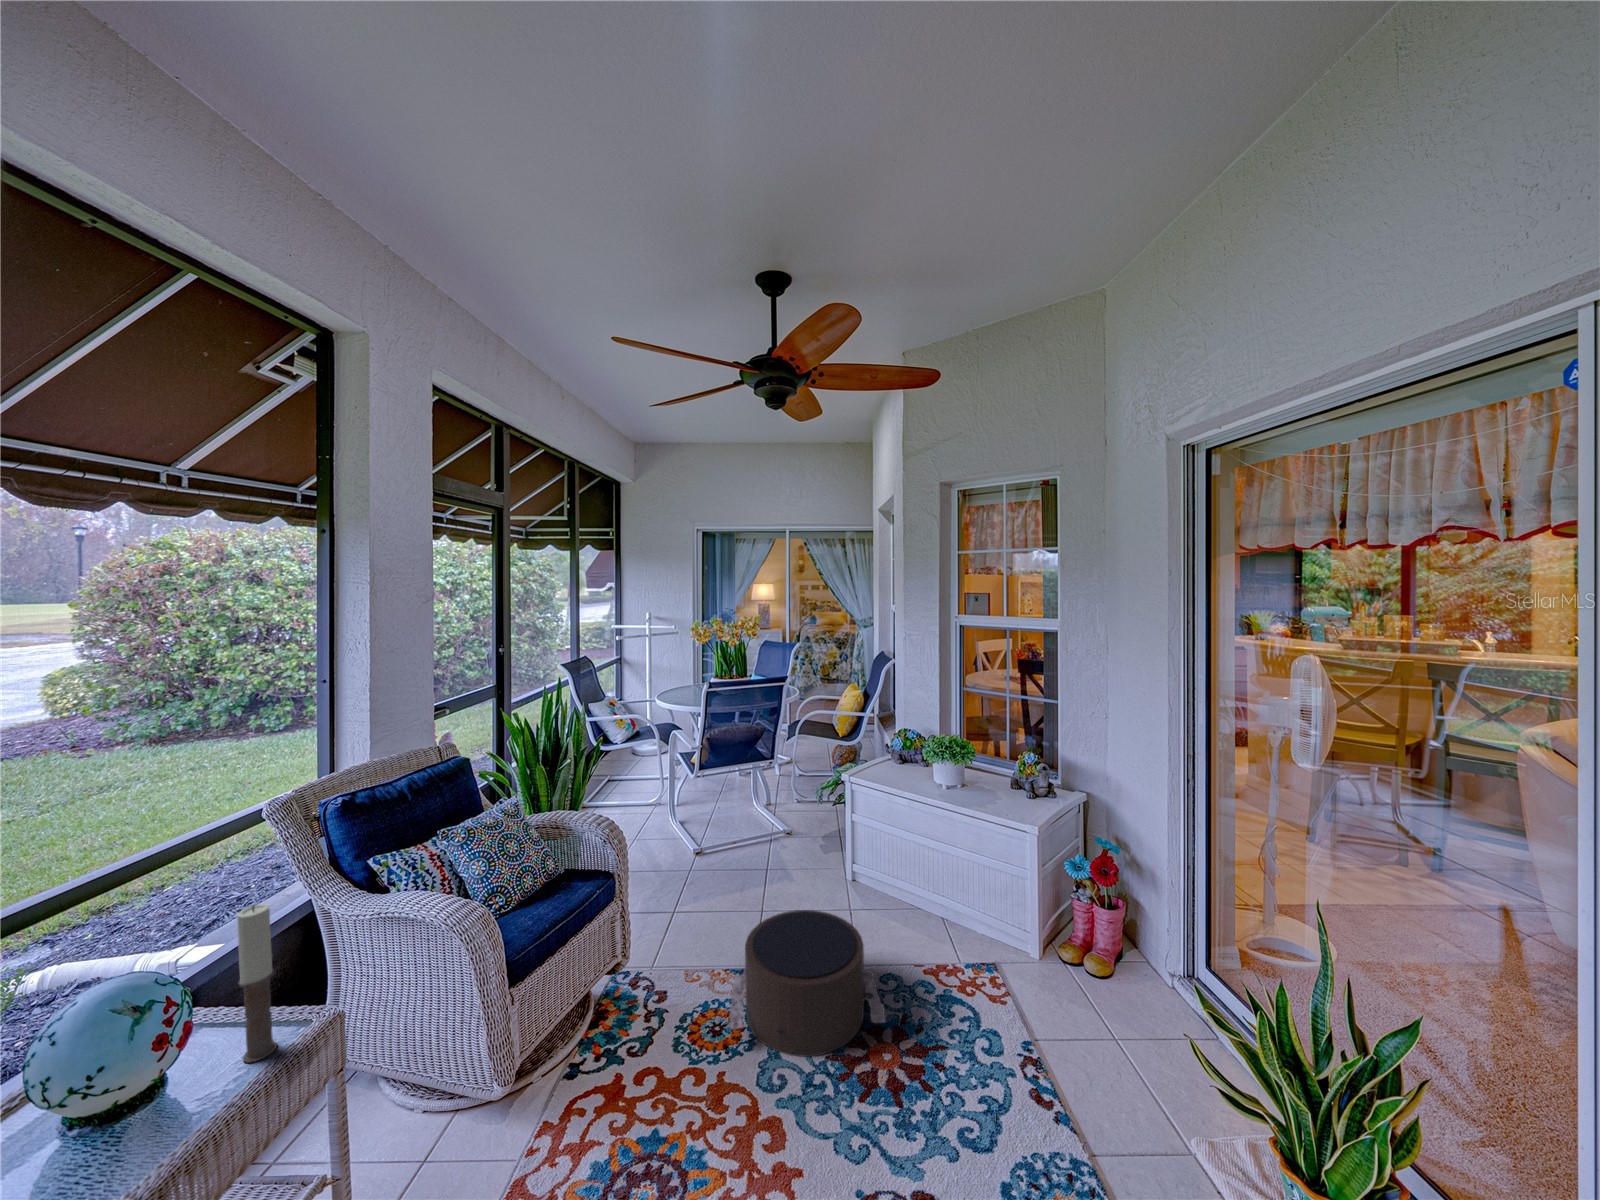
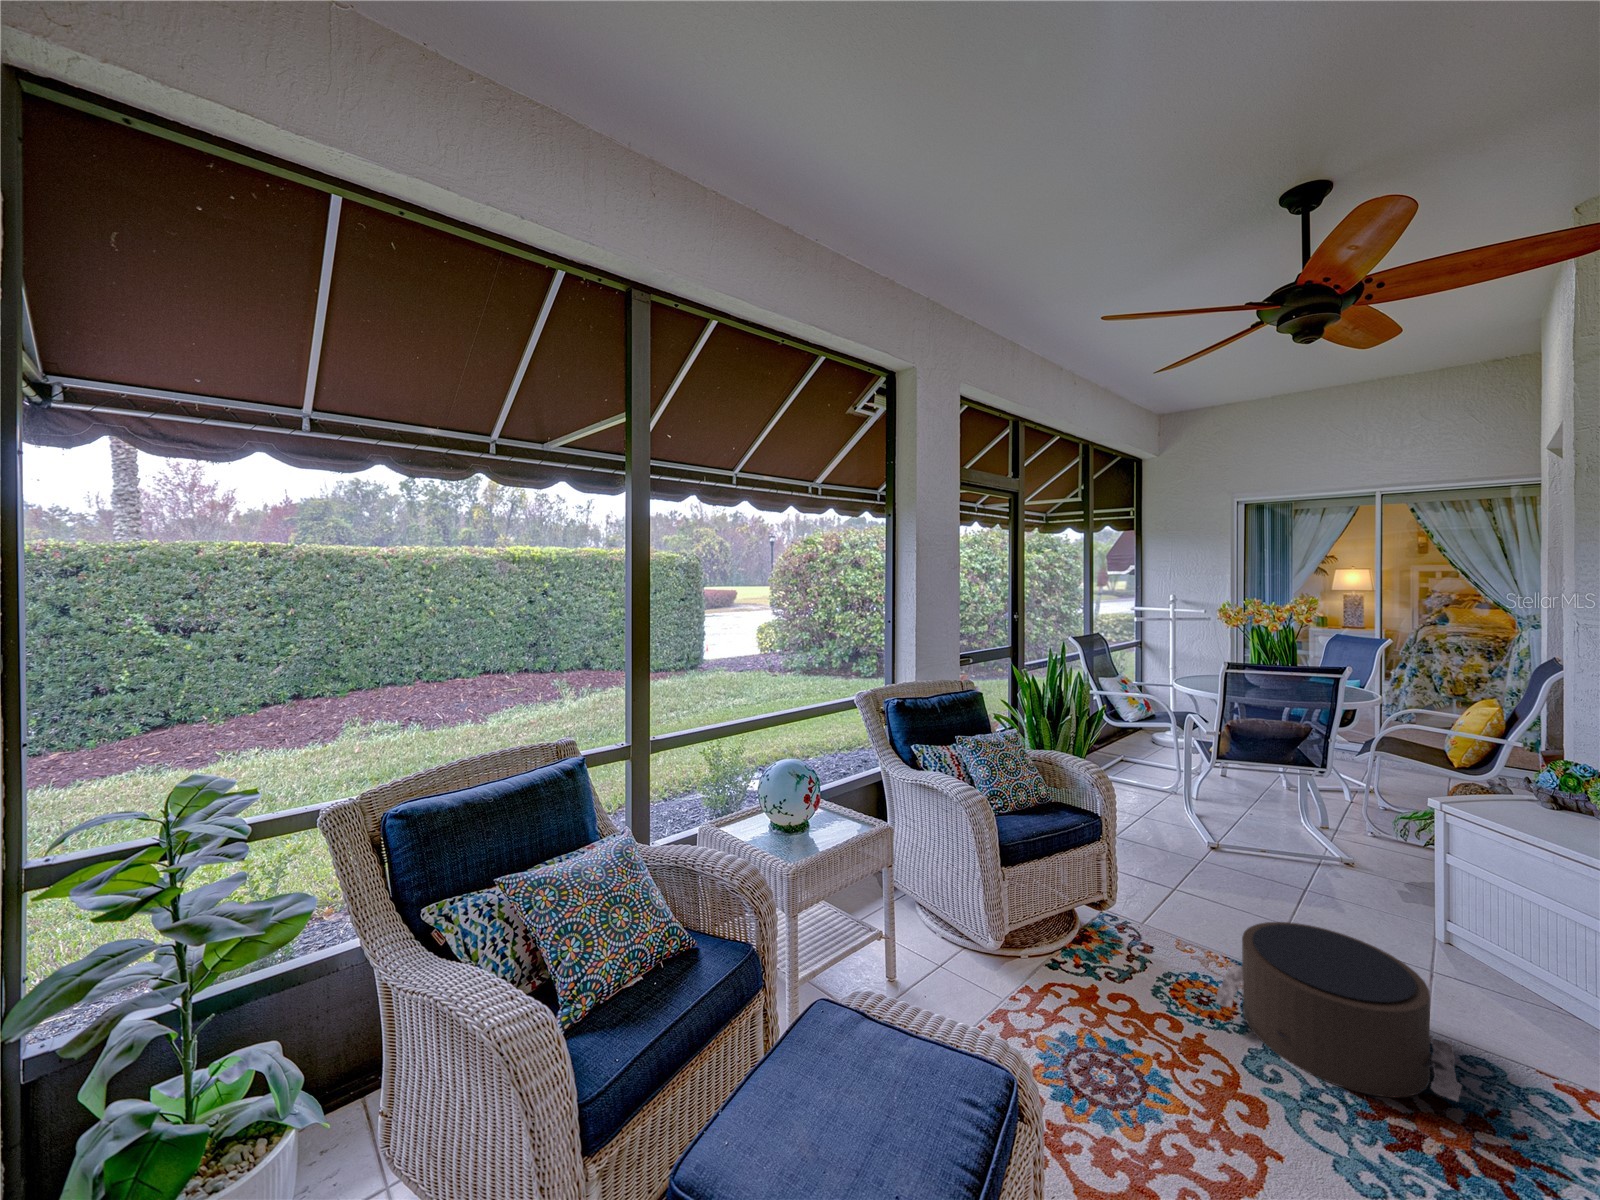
candle: present [237,904,277,1063] -> none [849,740,866,831]

